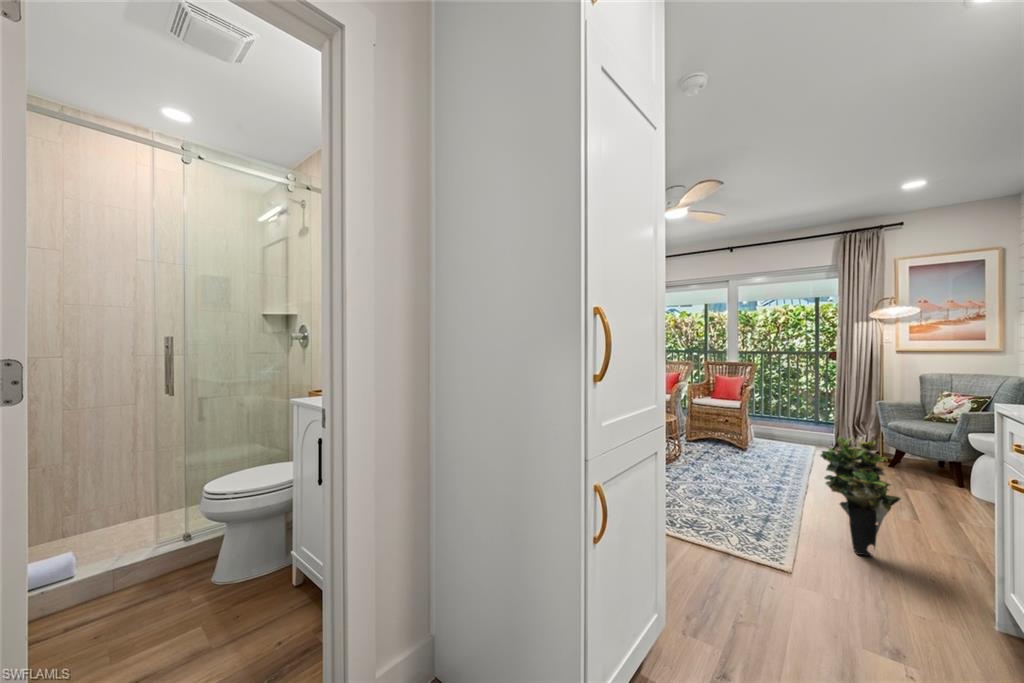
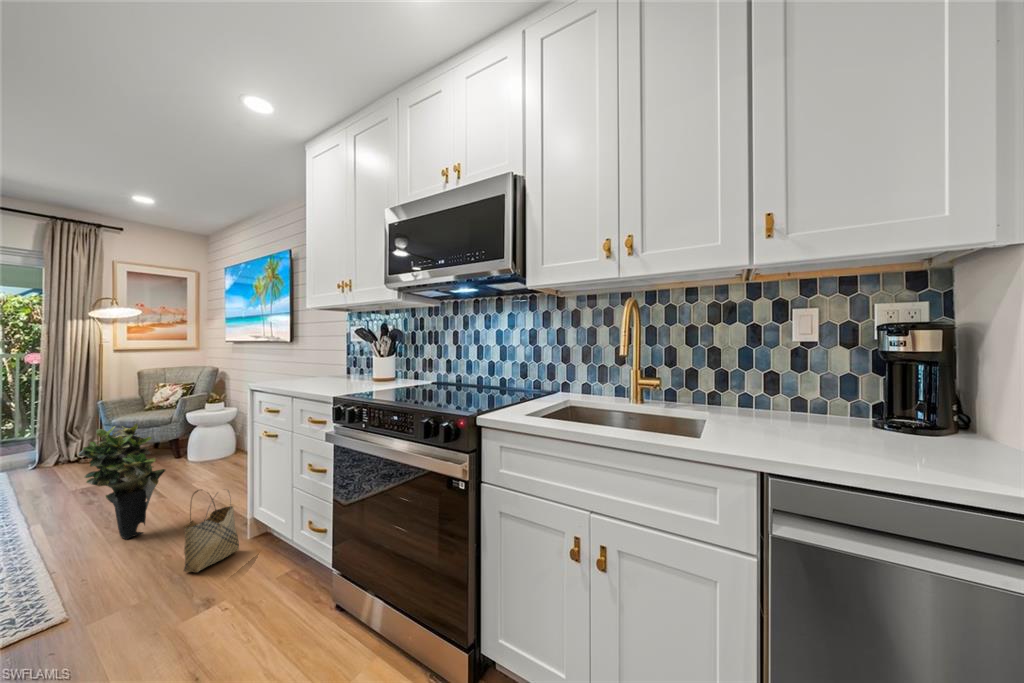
woven basket: none [884,541,969,649] -> present [184,490,239,572]

